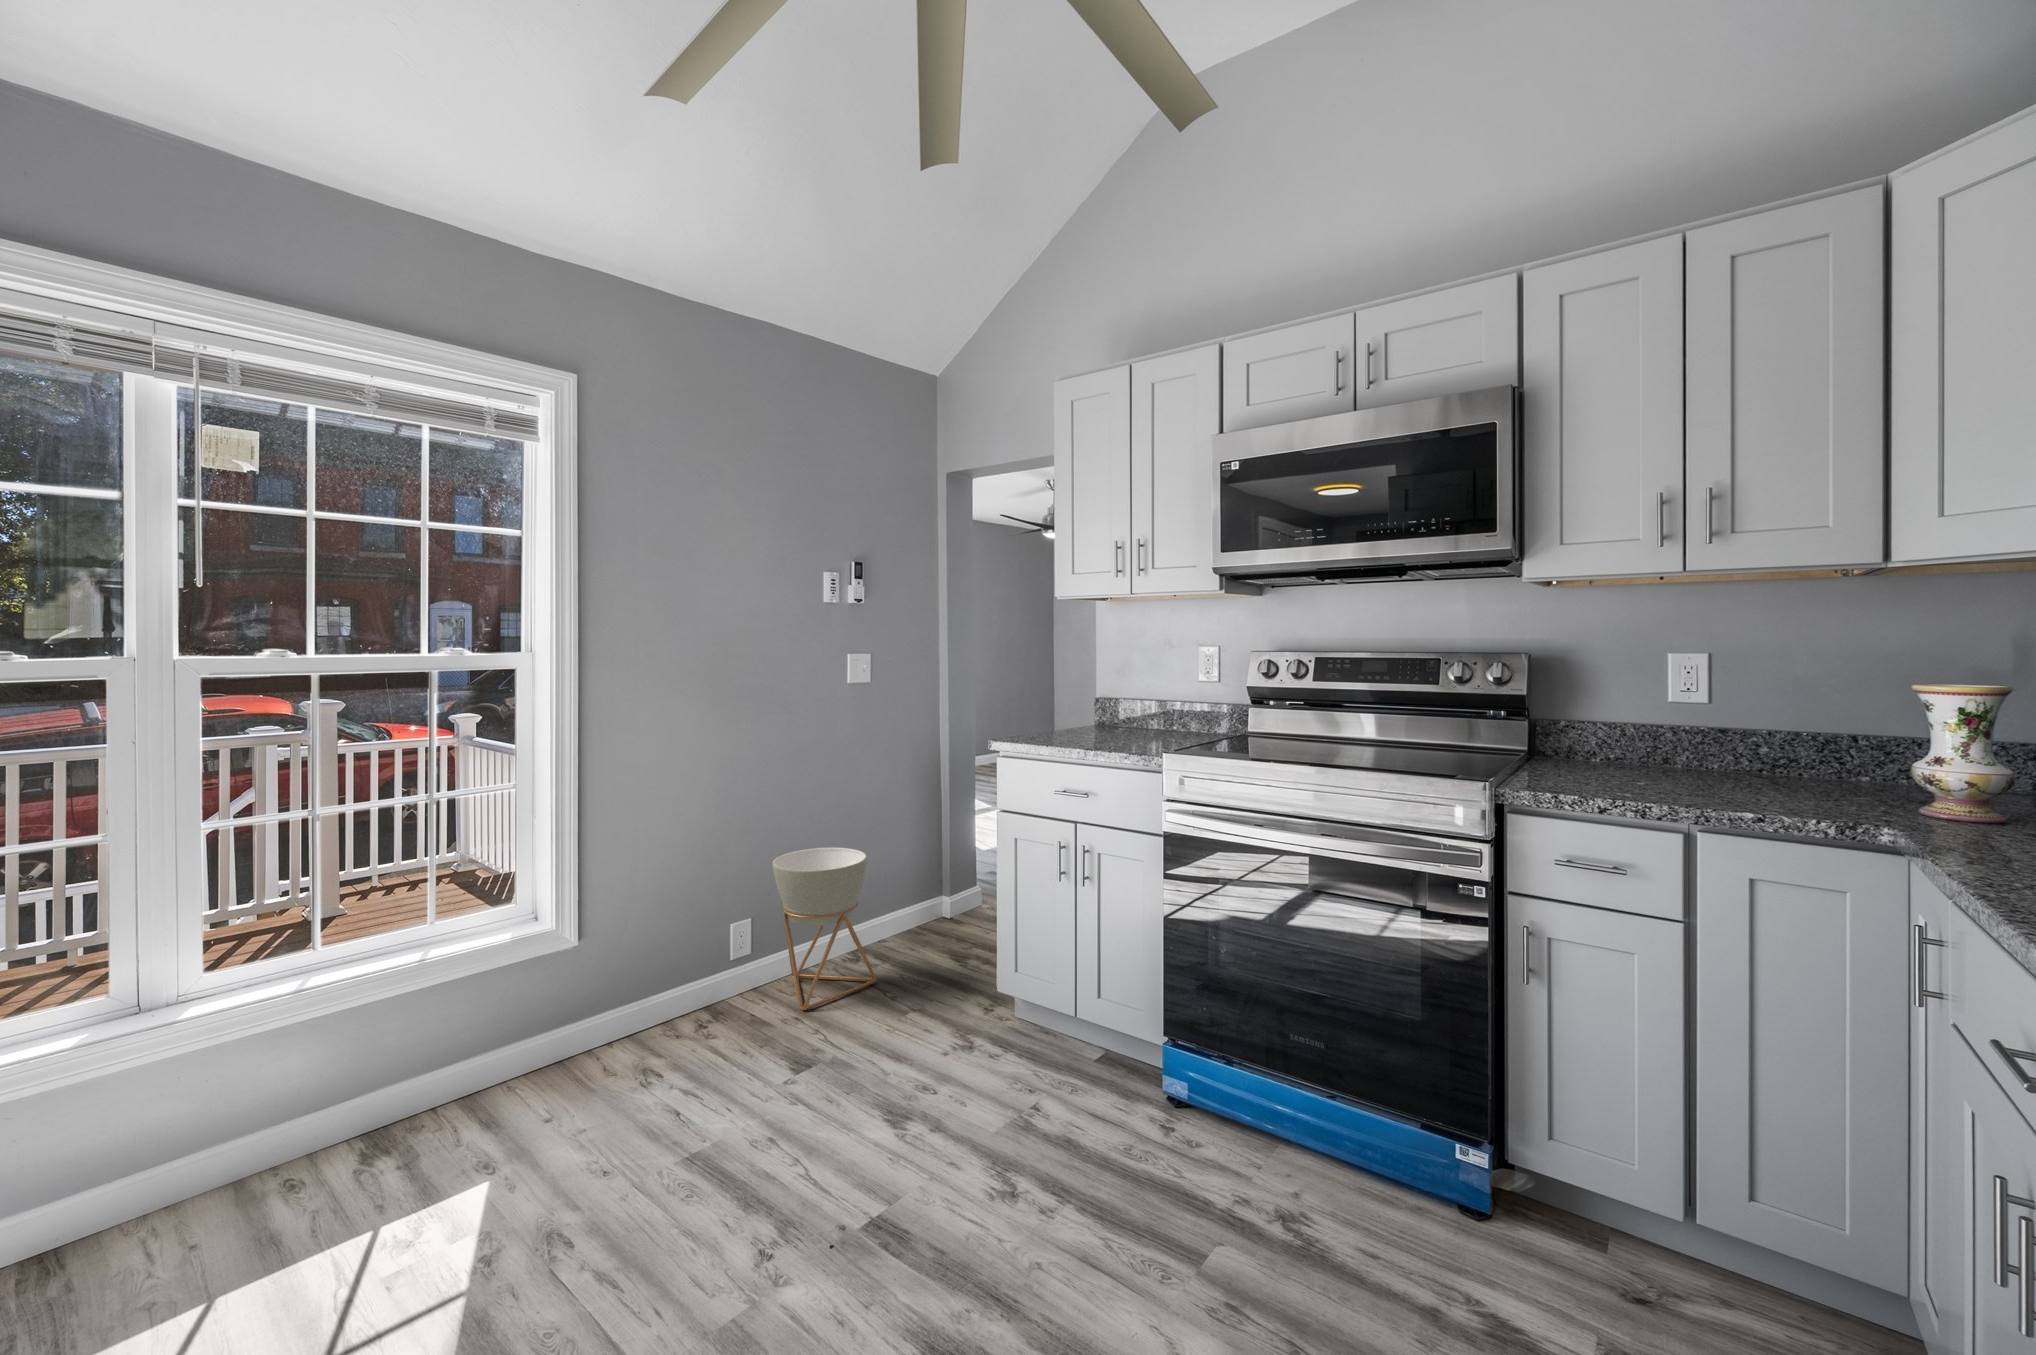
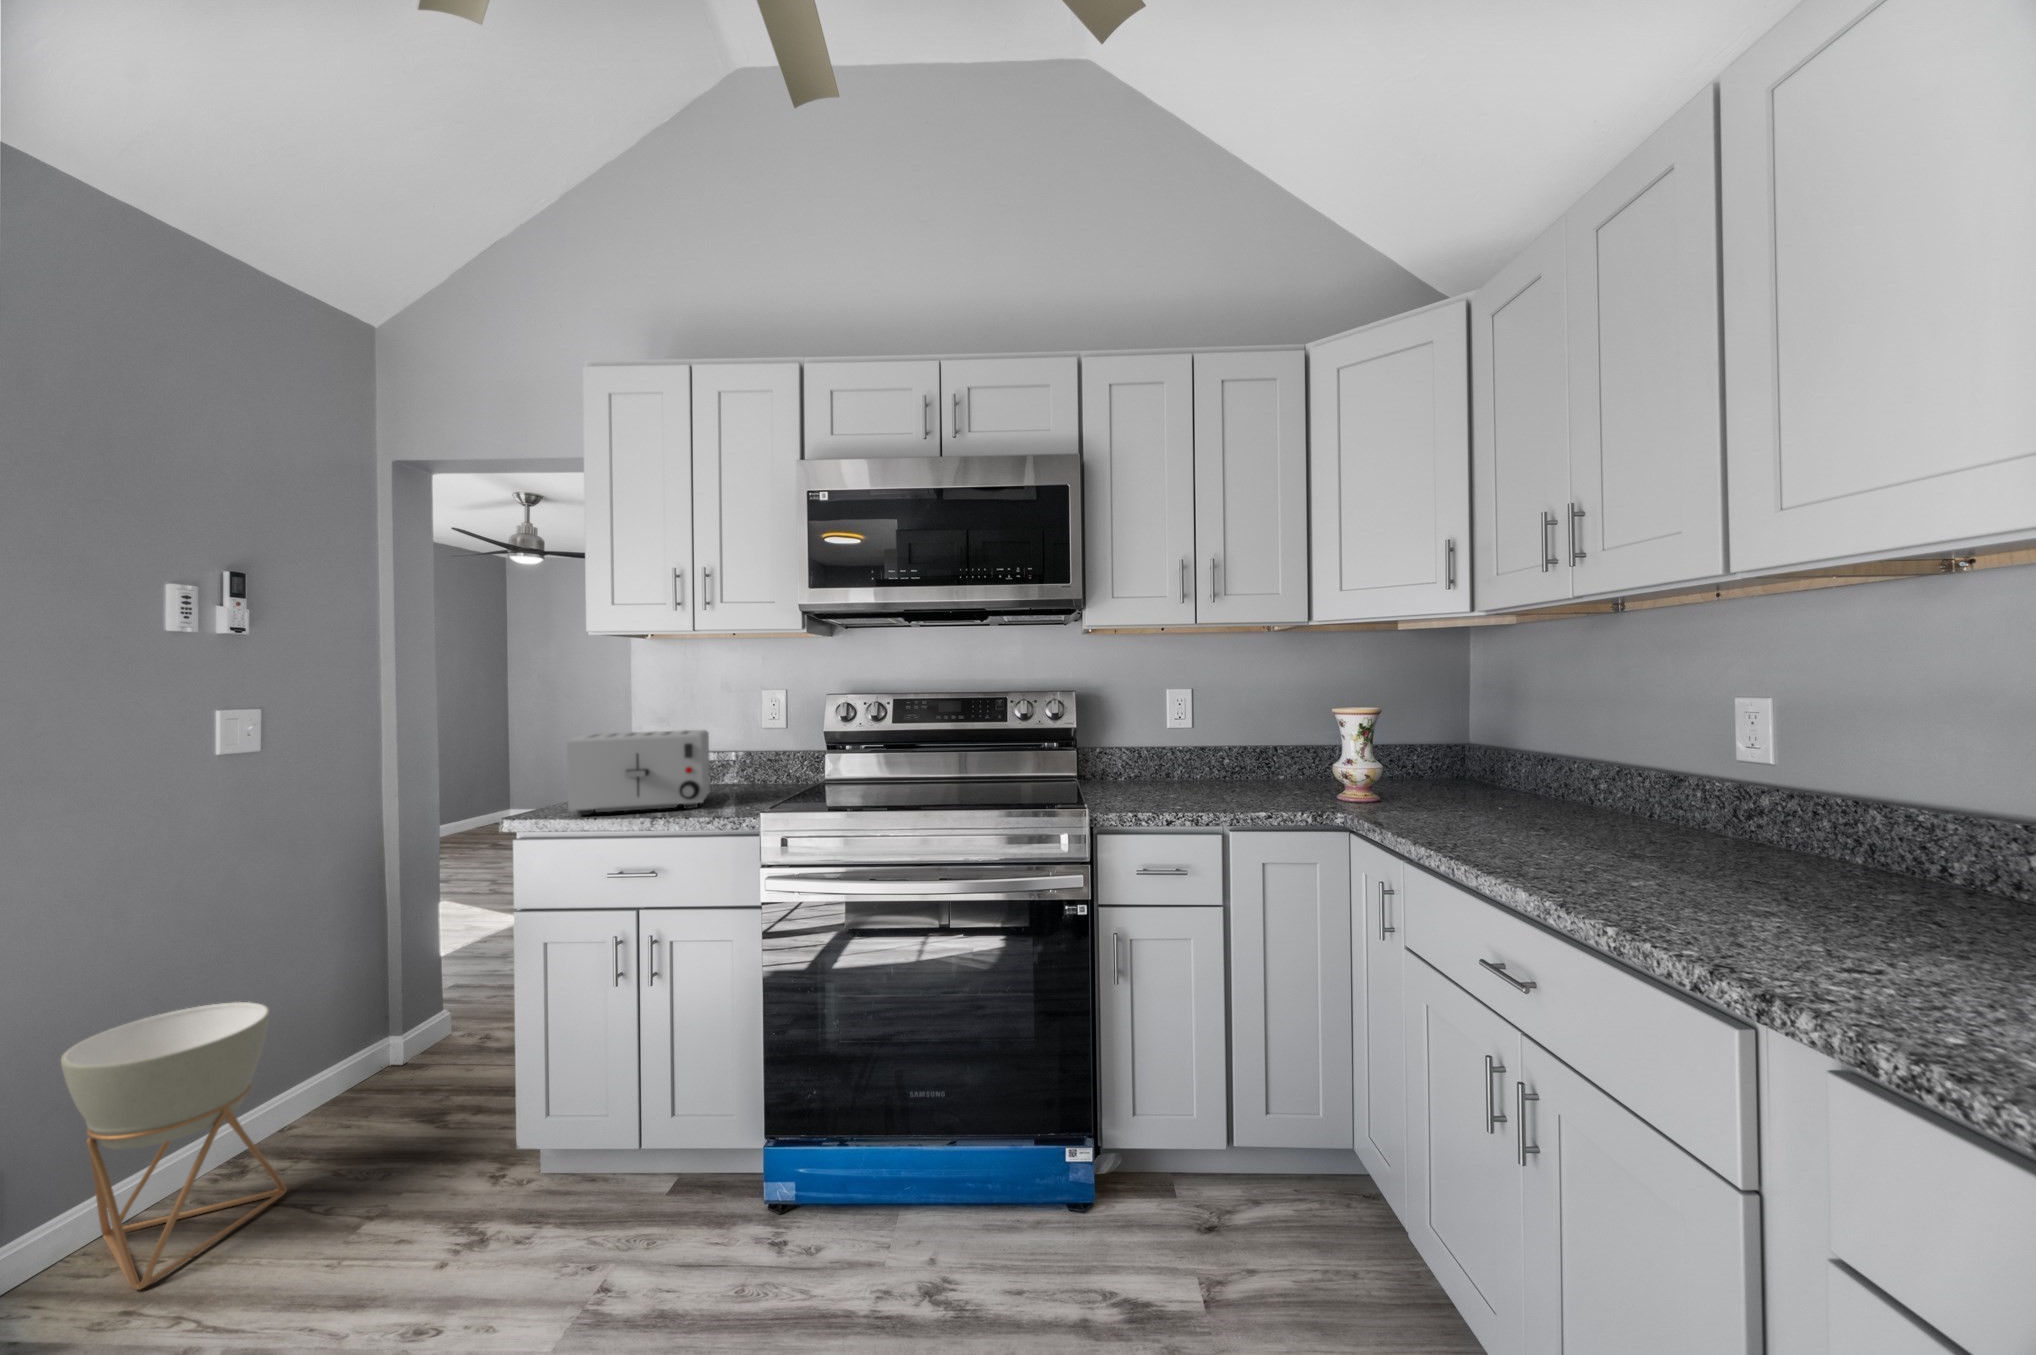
toaster: none [1029,680,1141,747] -> present [567,730,710,815]

